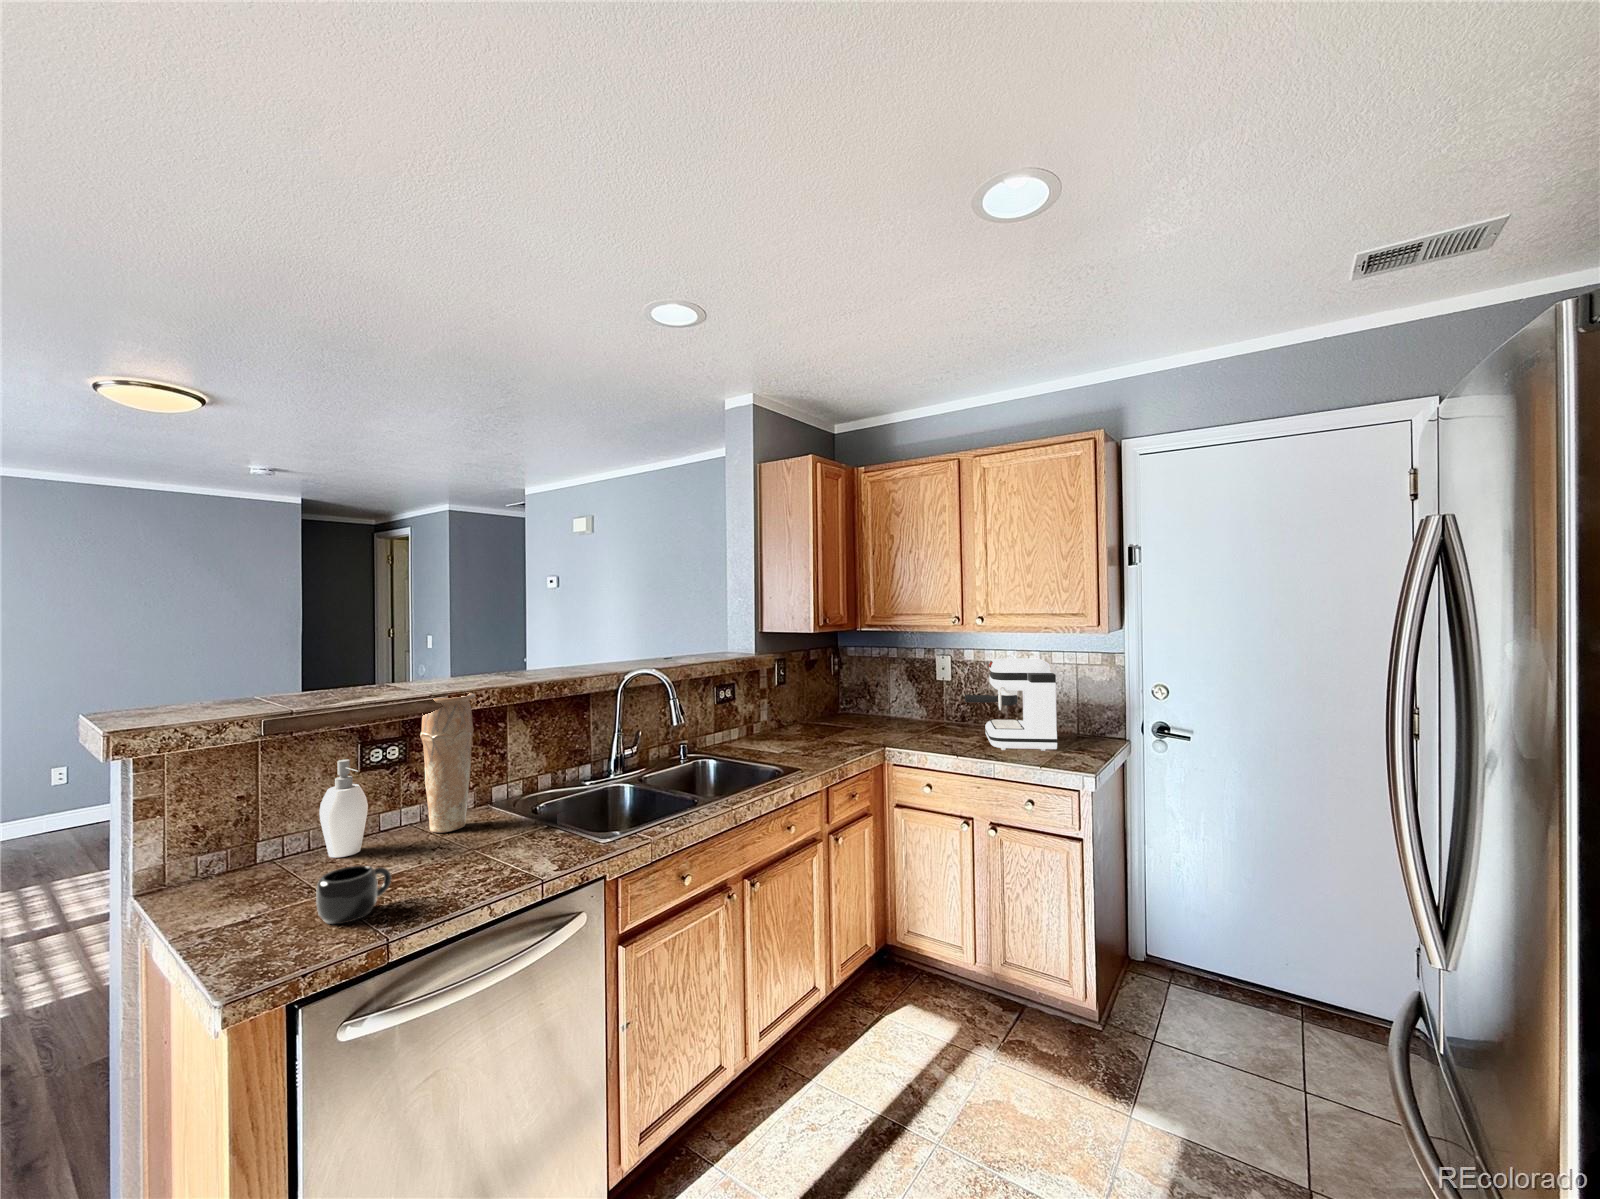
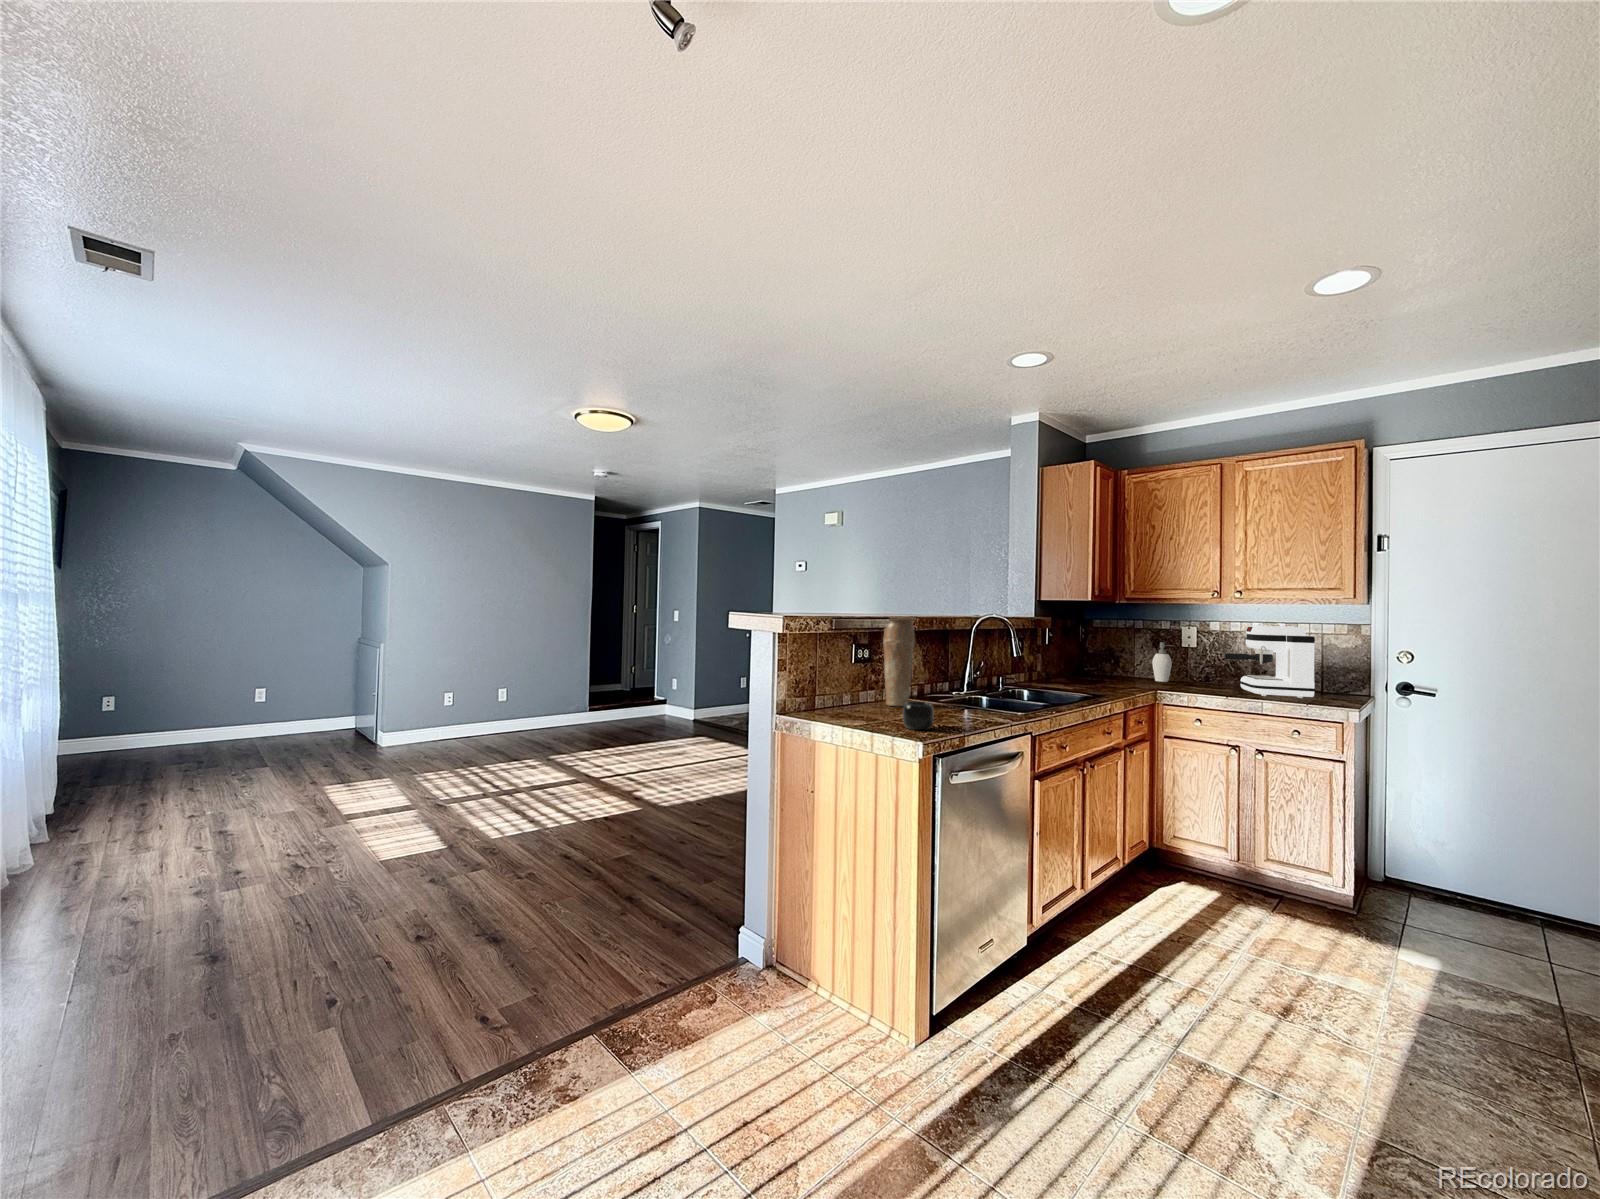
soap dispenser: present [319,759,368,858] -> present [1152,642,1172,682]

